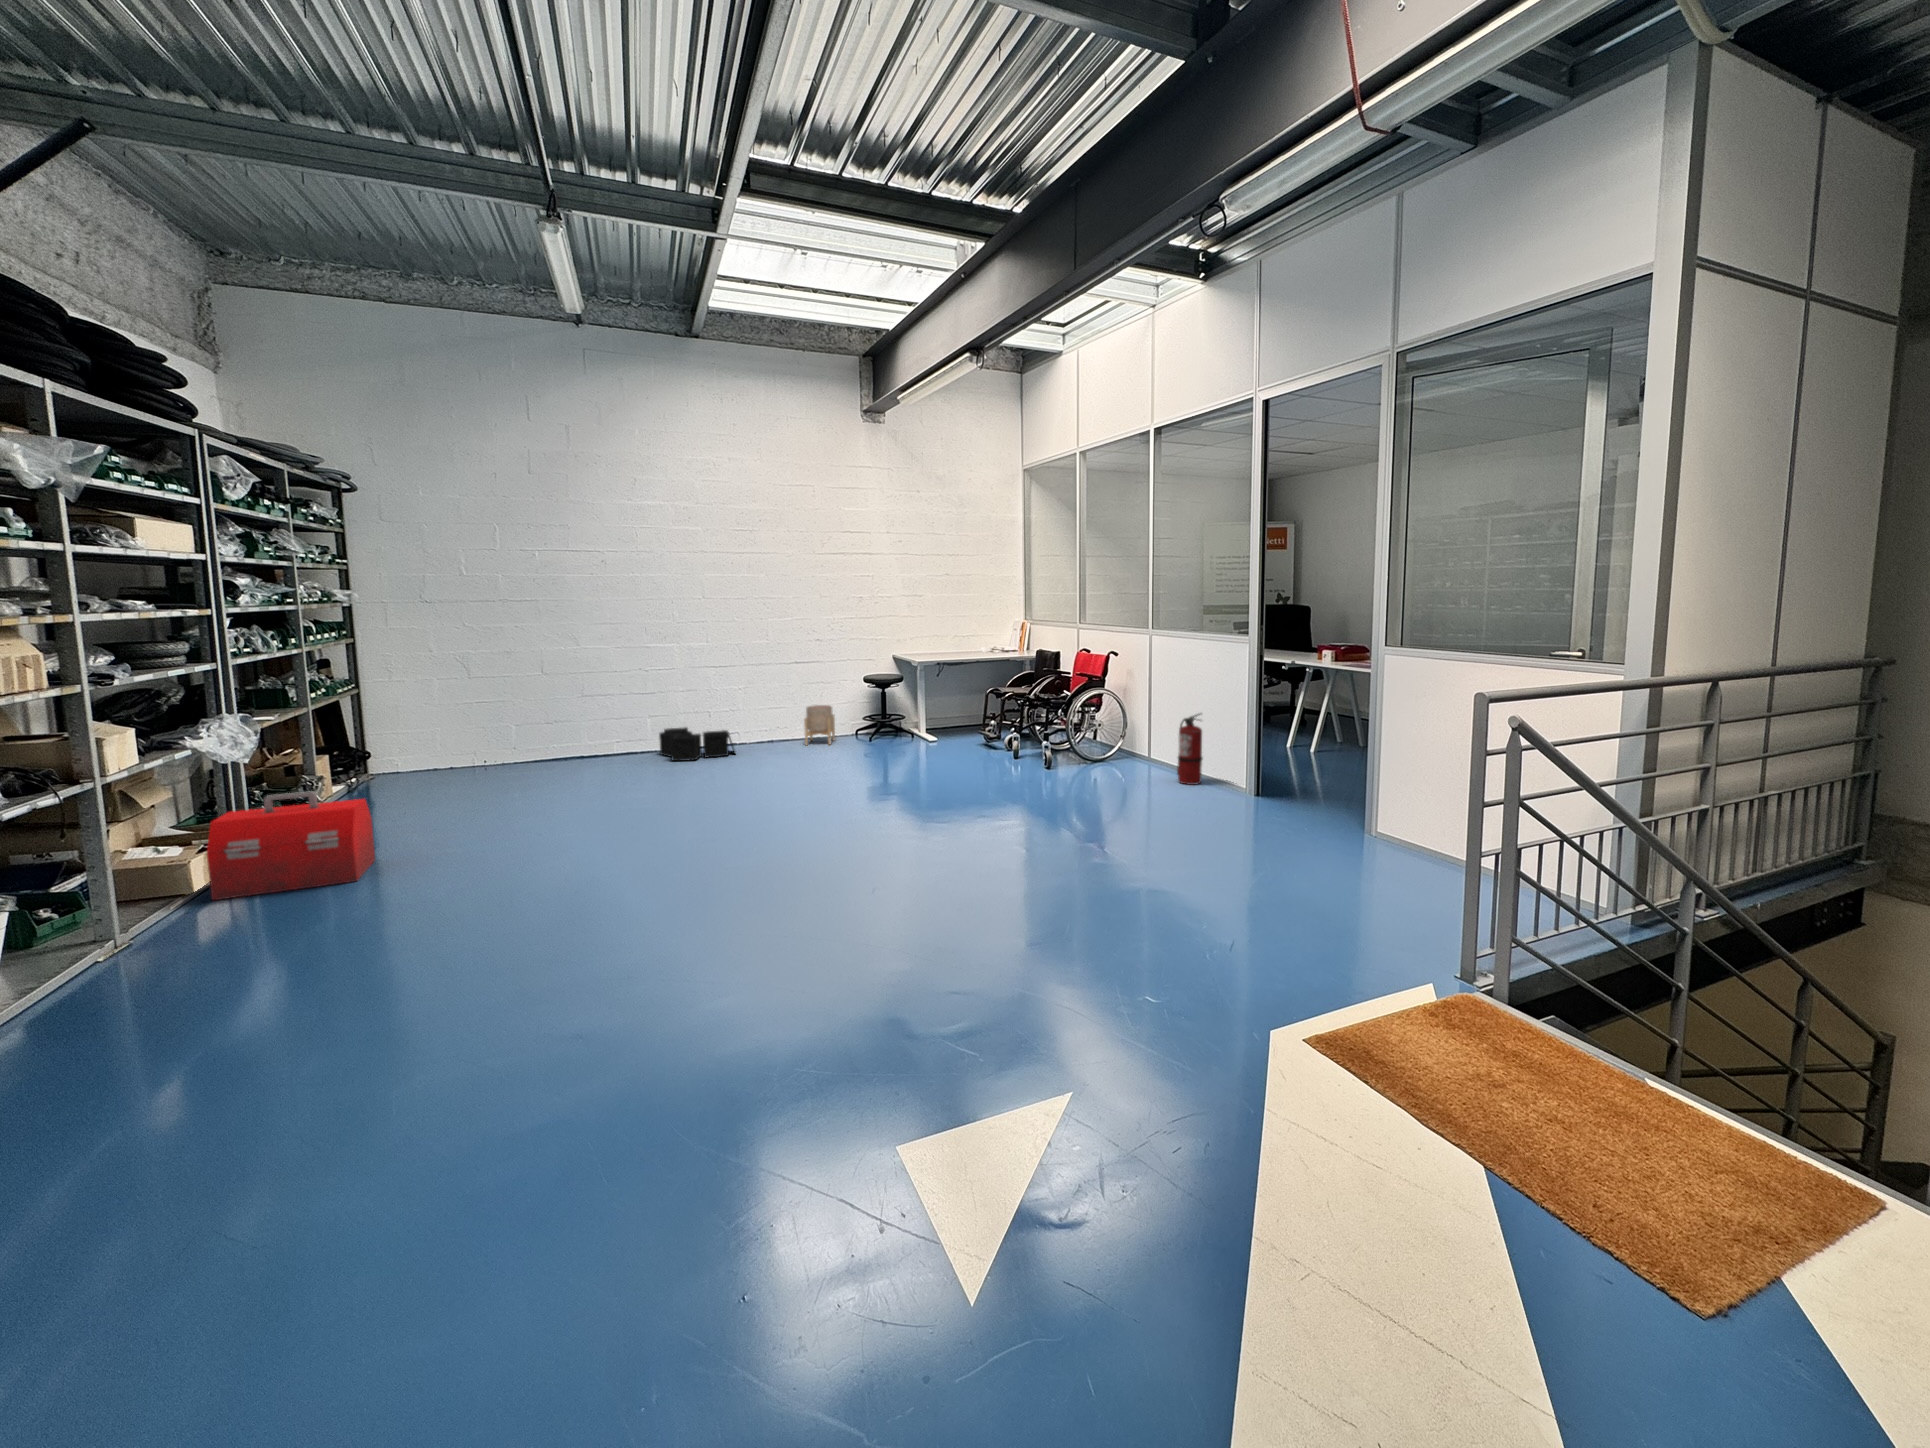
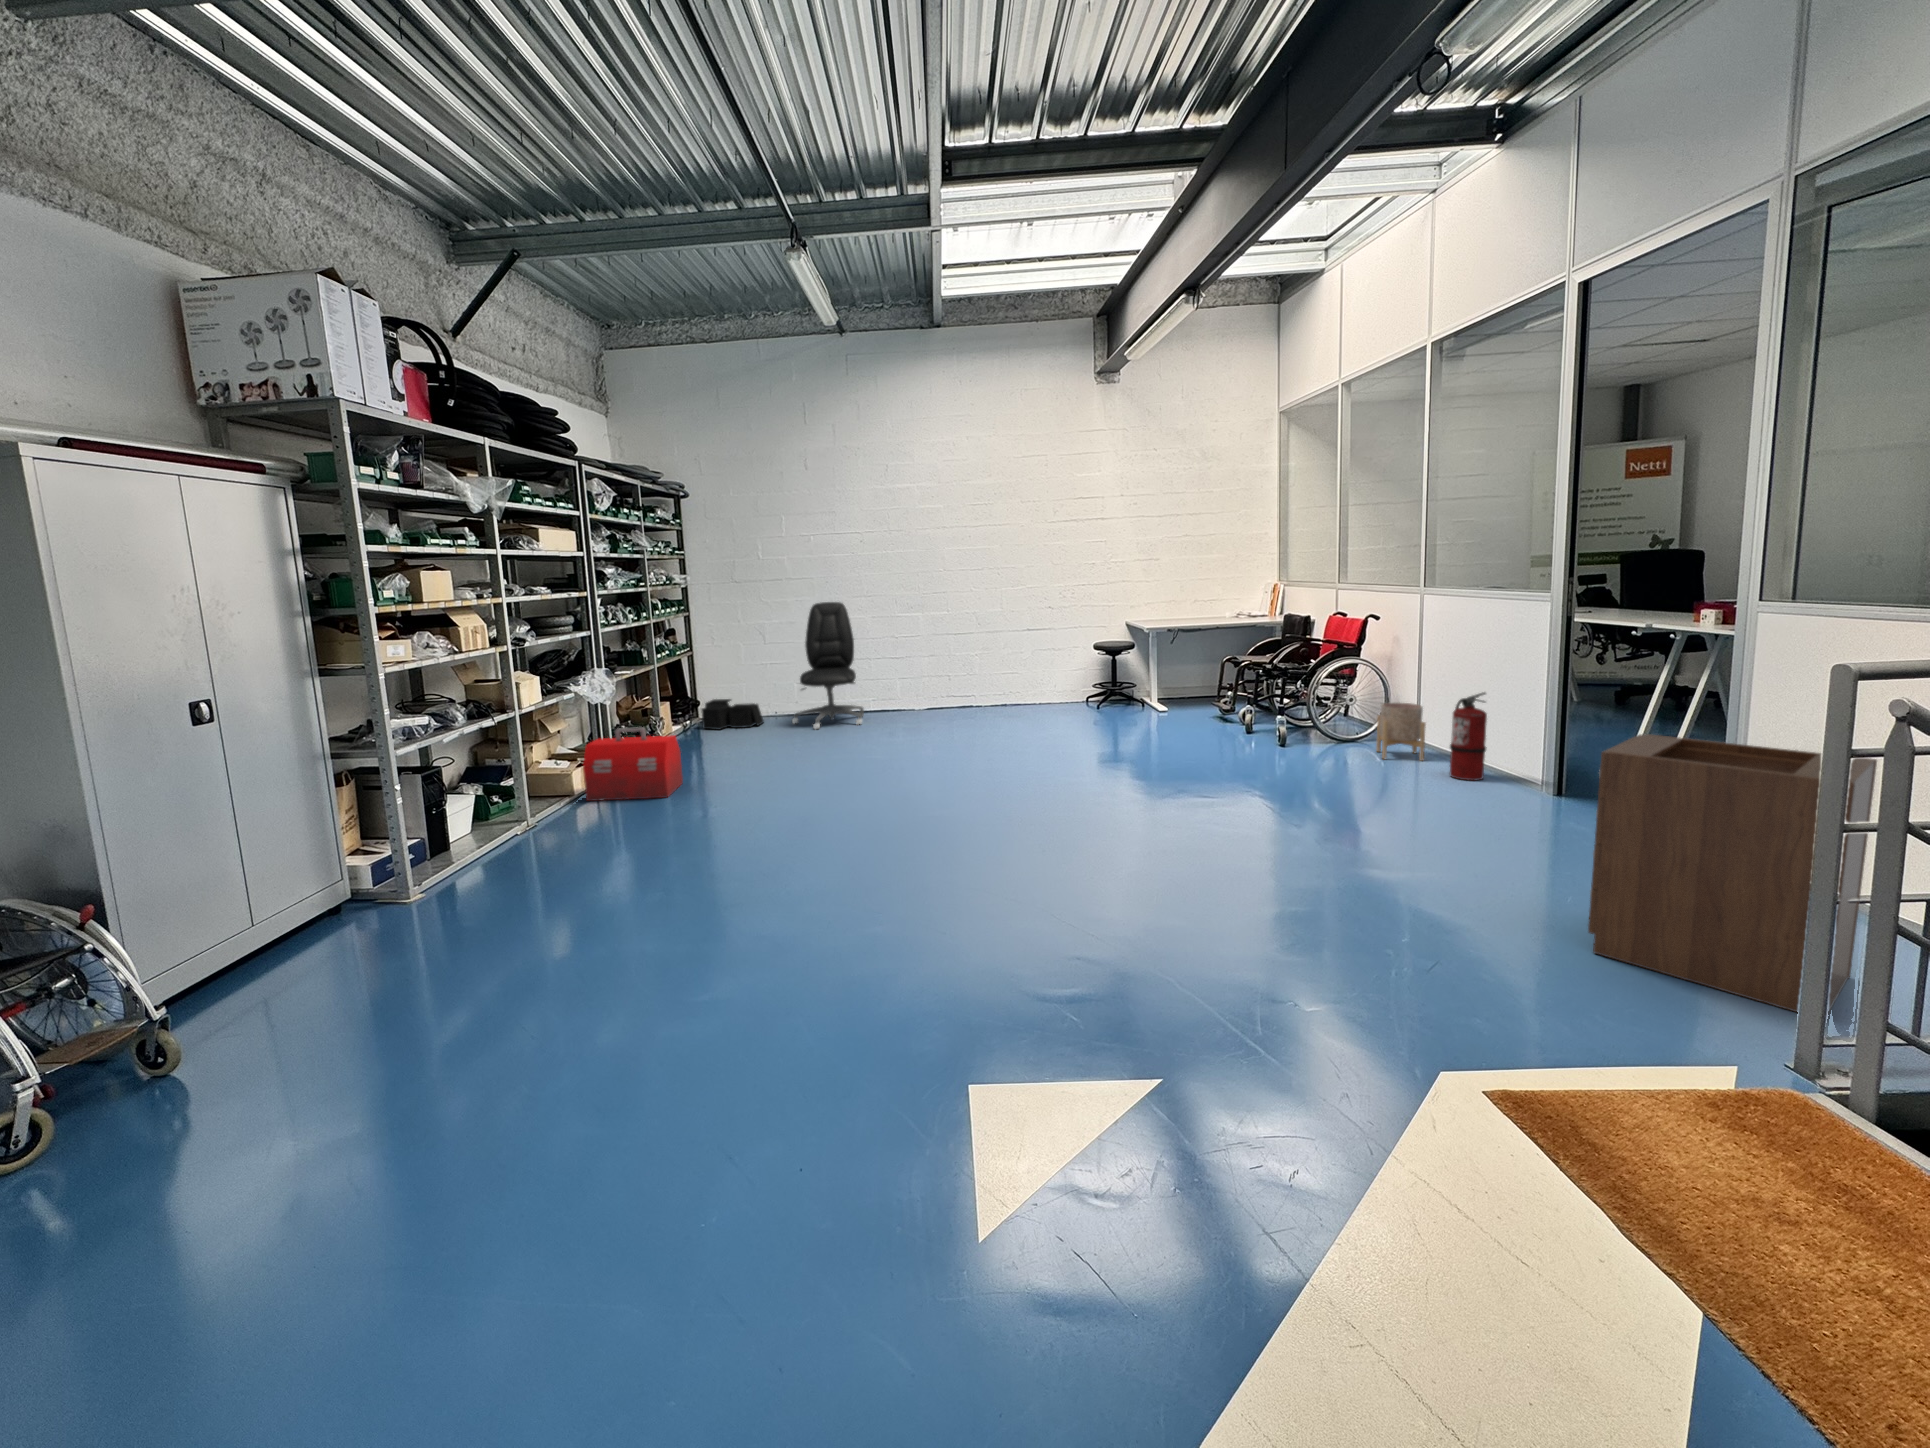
office chair: none [516,629,613,779] -> present [792,602,864,729]
planter: present [804,705,835,745] -> present [1376,703,1426,761]
storage bin: present [659,727,735,761] -> present [702,699,764,730]
filing cabinet: none [1309,741,1458,933] -> present [1588,734,1877,1013]

